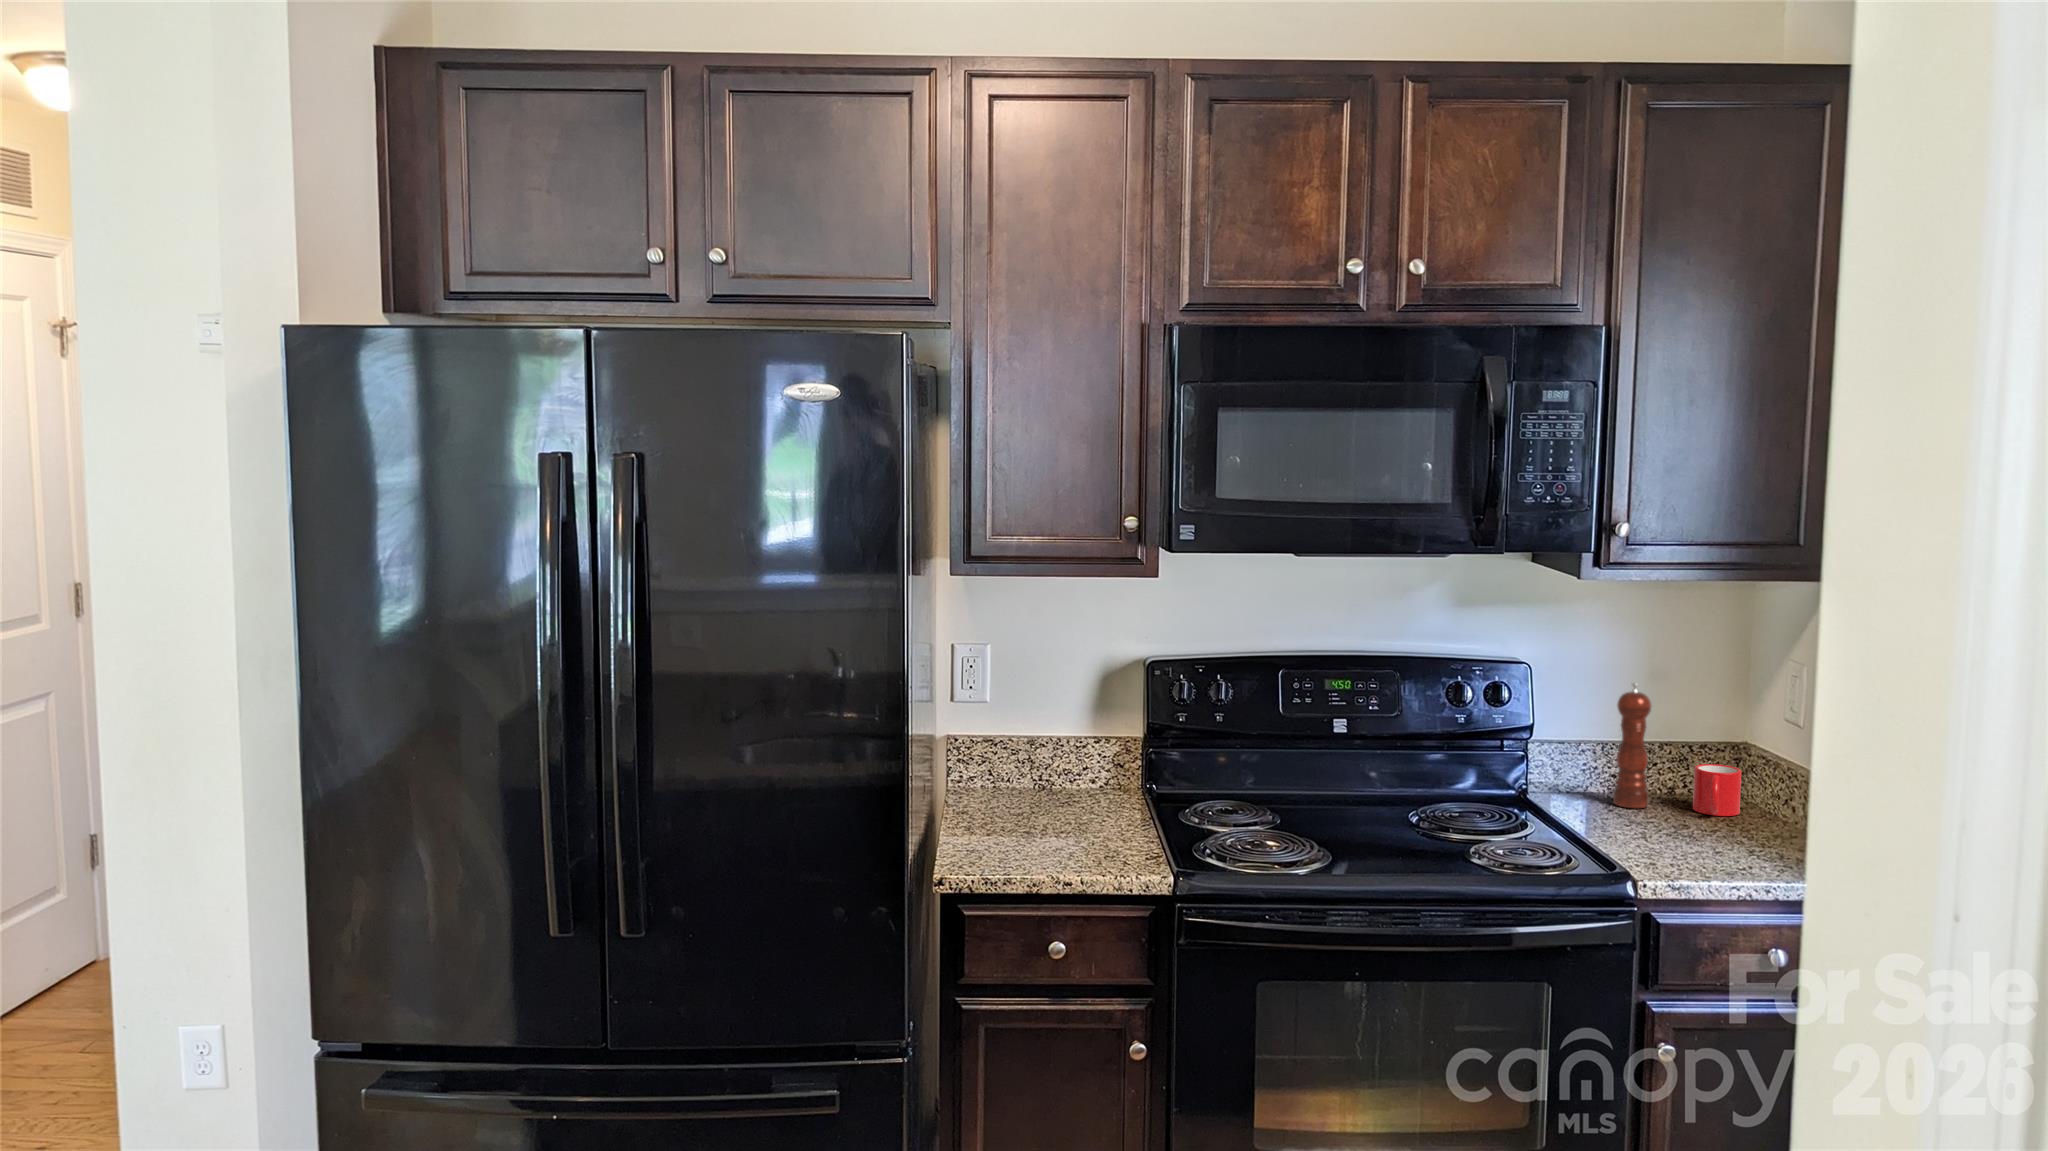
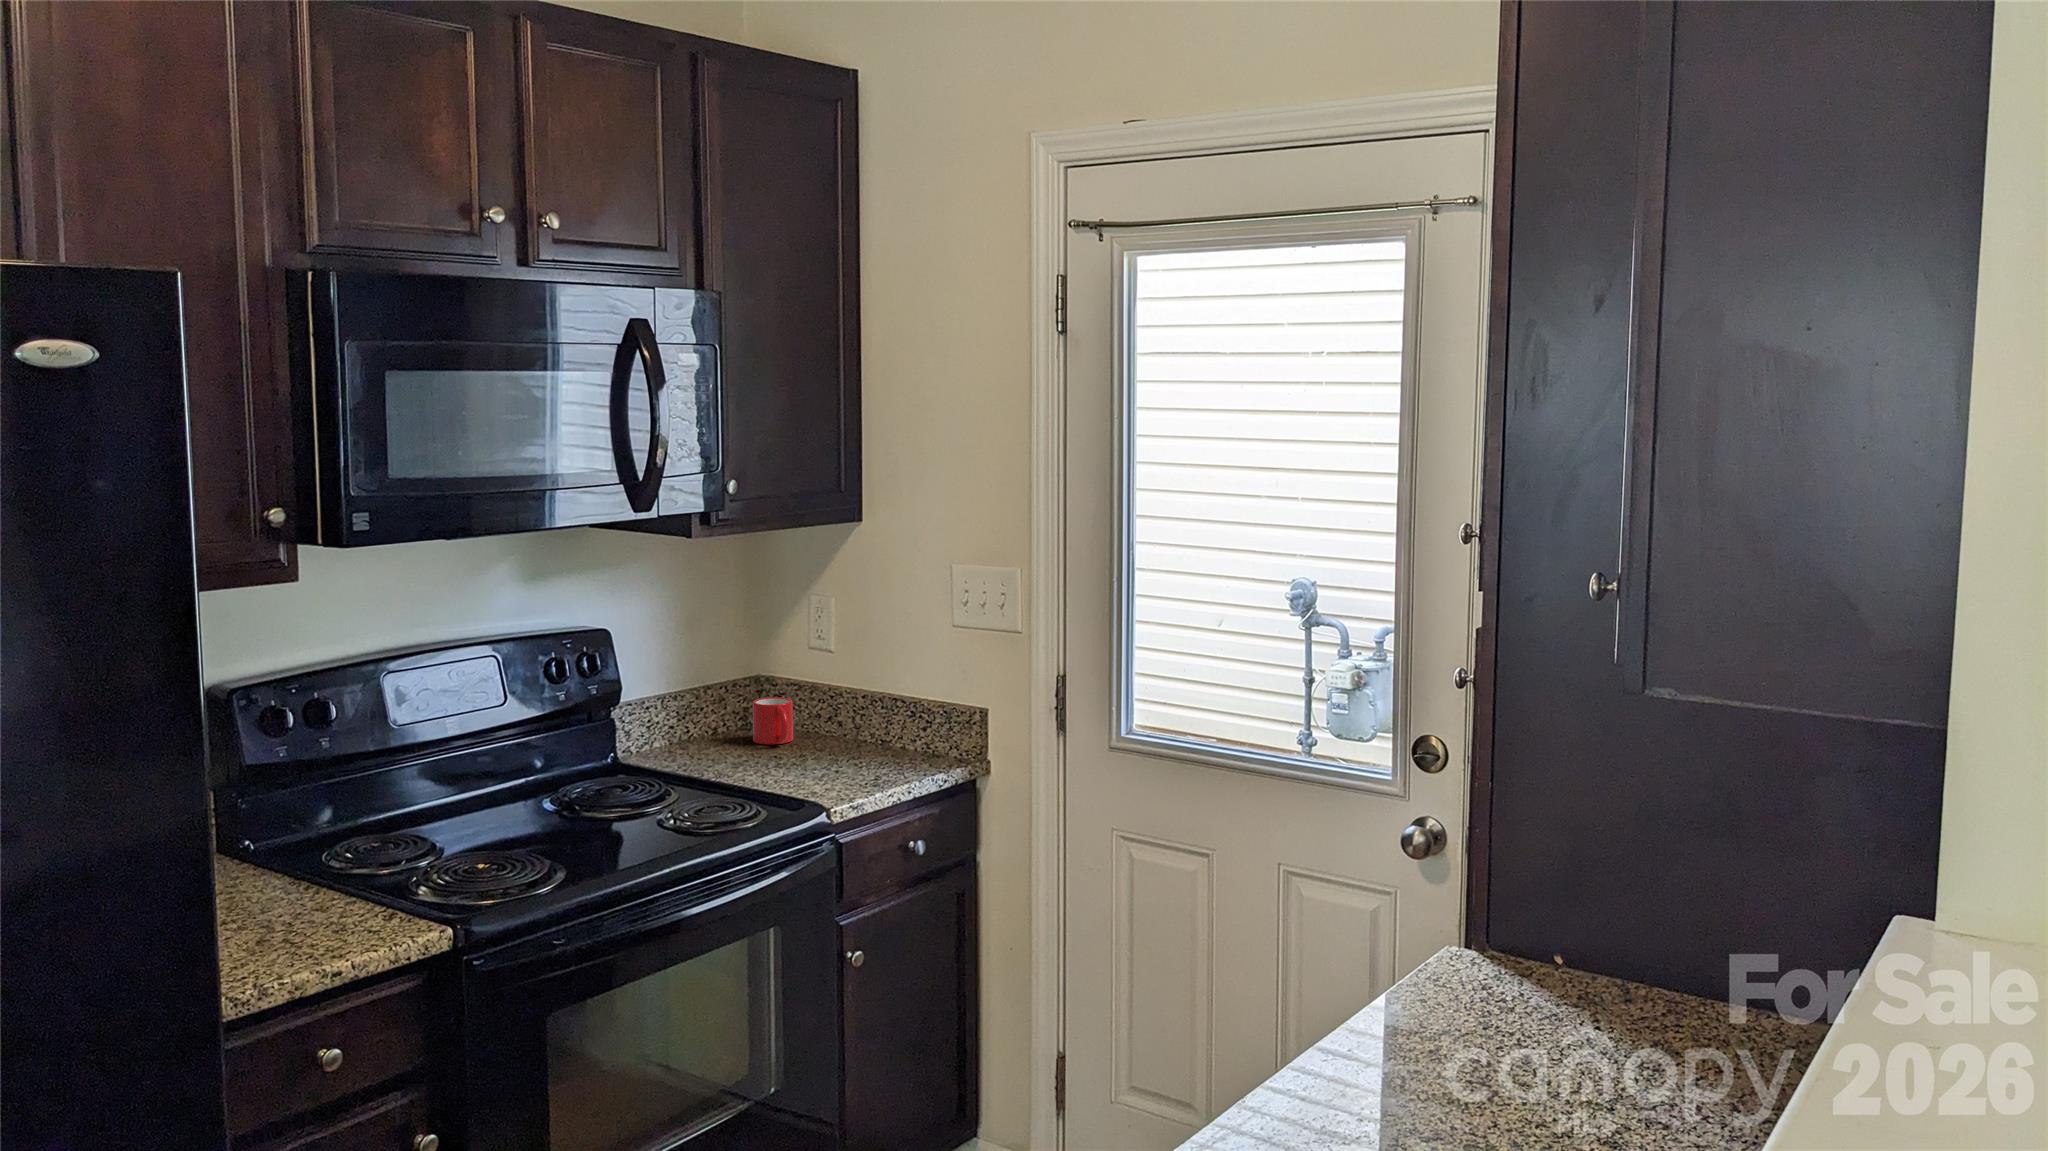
pepper mill: present [1613,683,1651,808] -> none [689,633,723,754]

